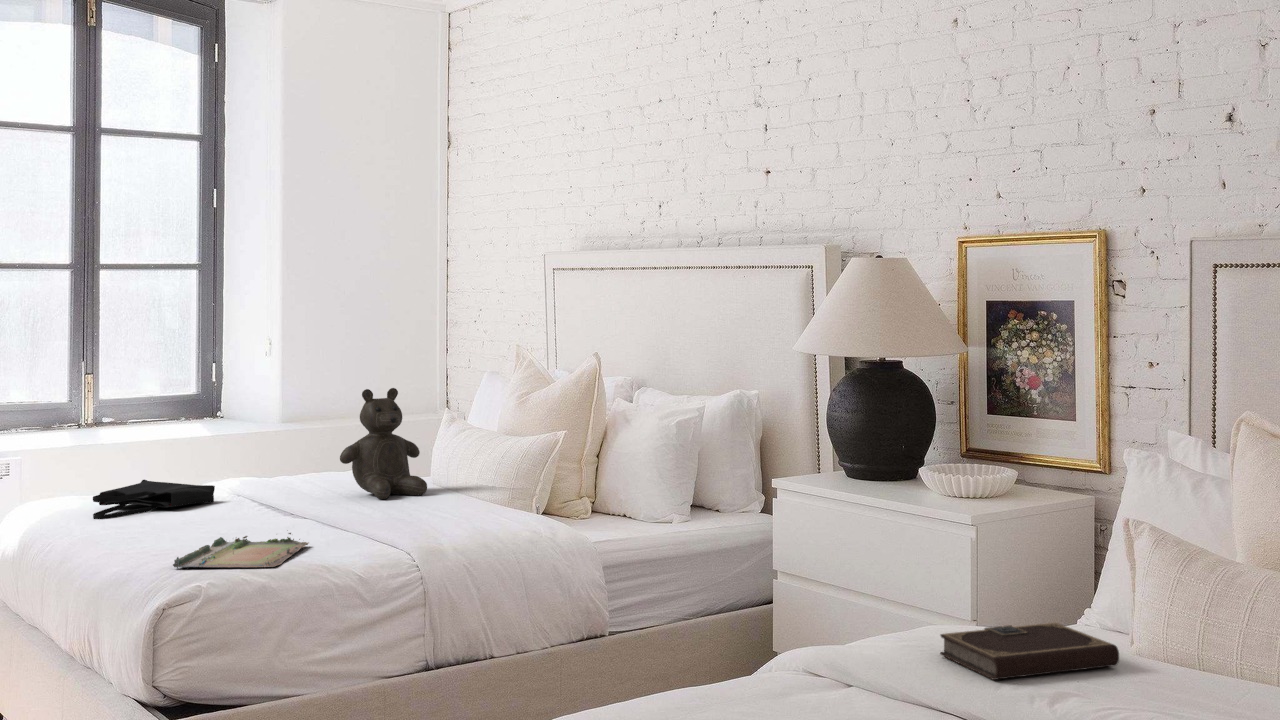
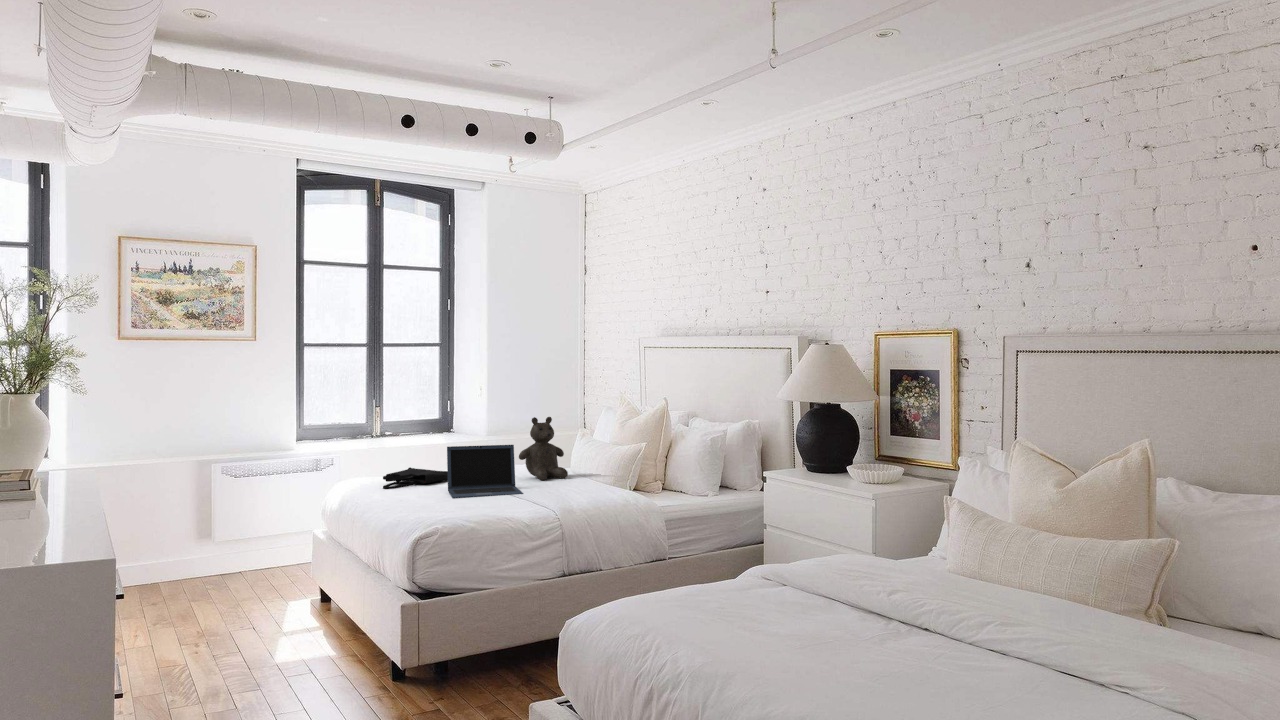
laptop: none [209,437,349,535] -> present [447,445,523,499]
tray: present [173,533,309,569] -> none [429,496,502,516]
notebook: present [940,623,1119,680] -> none [839,553,937,581]

